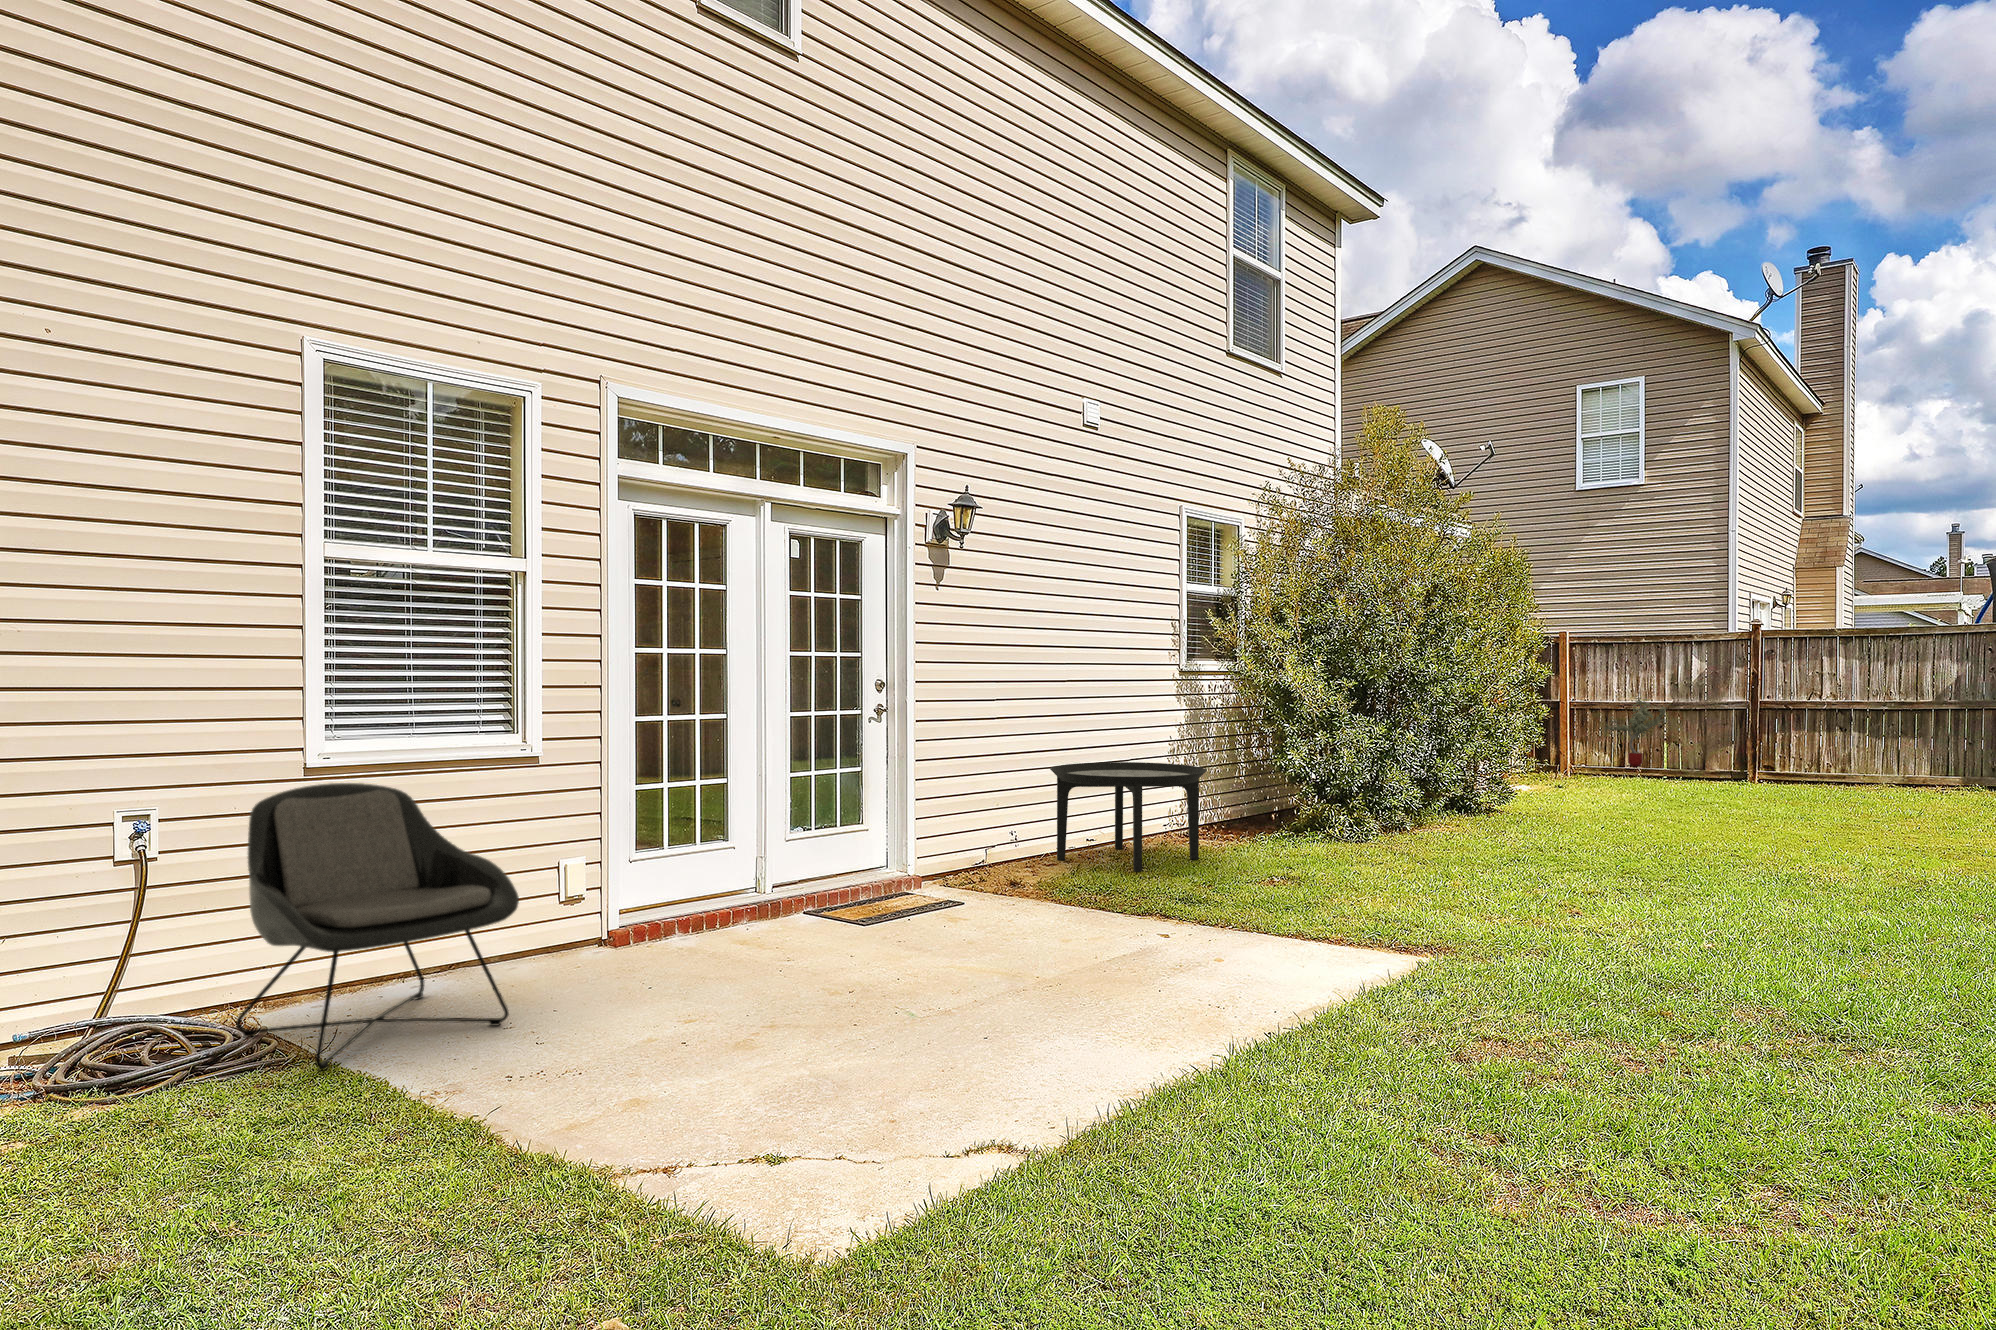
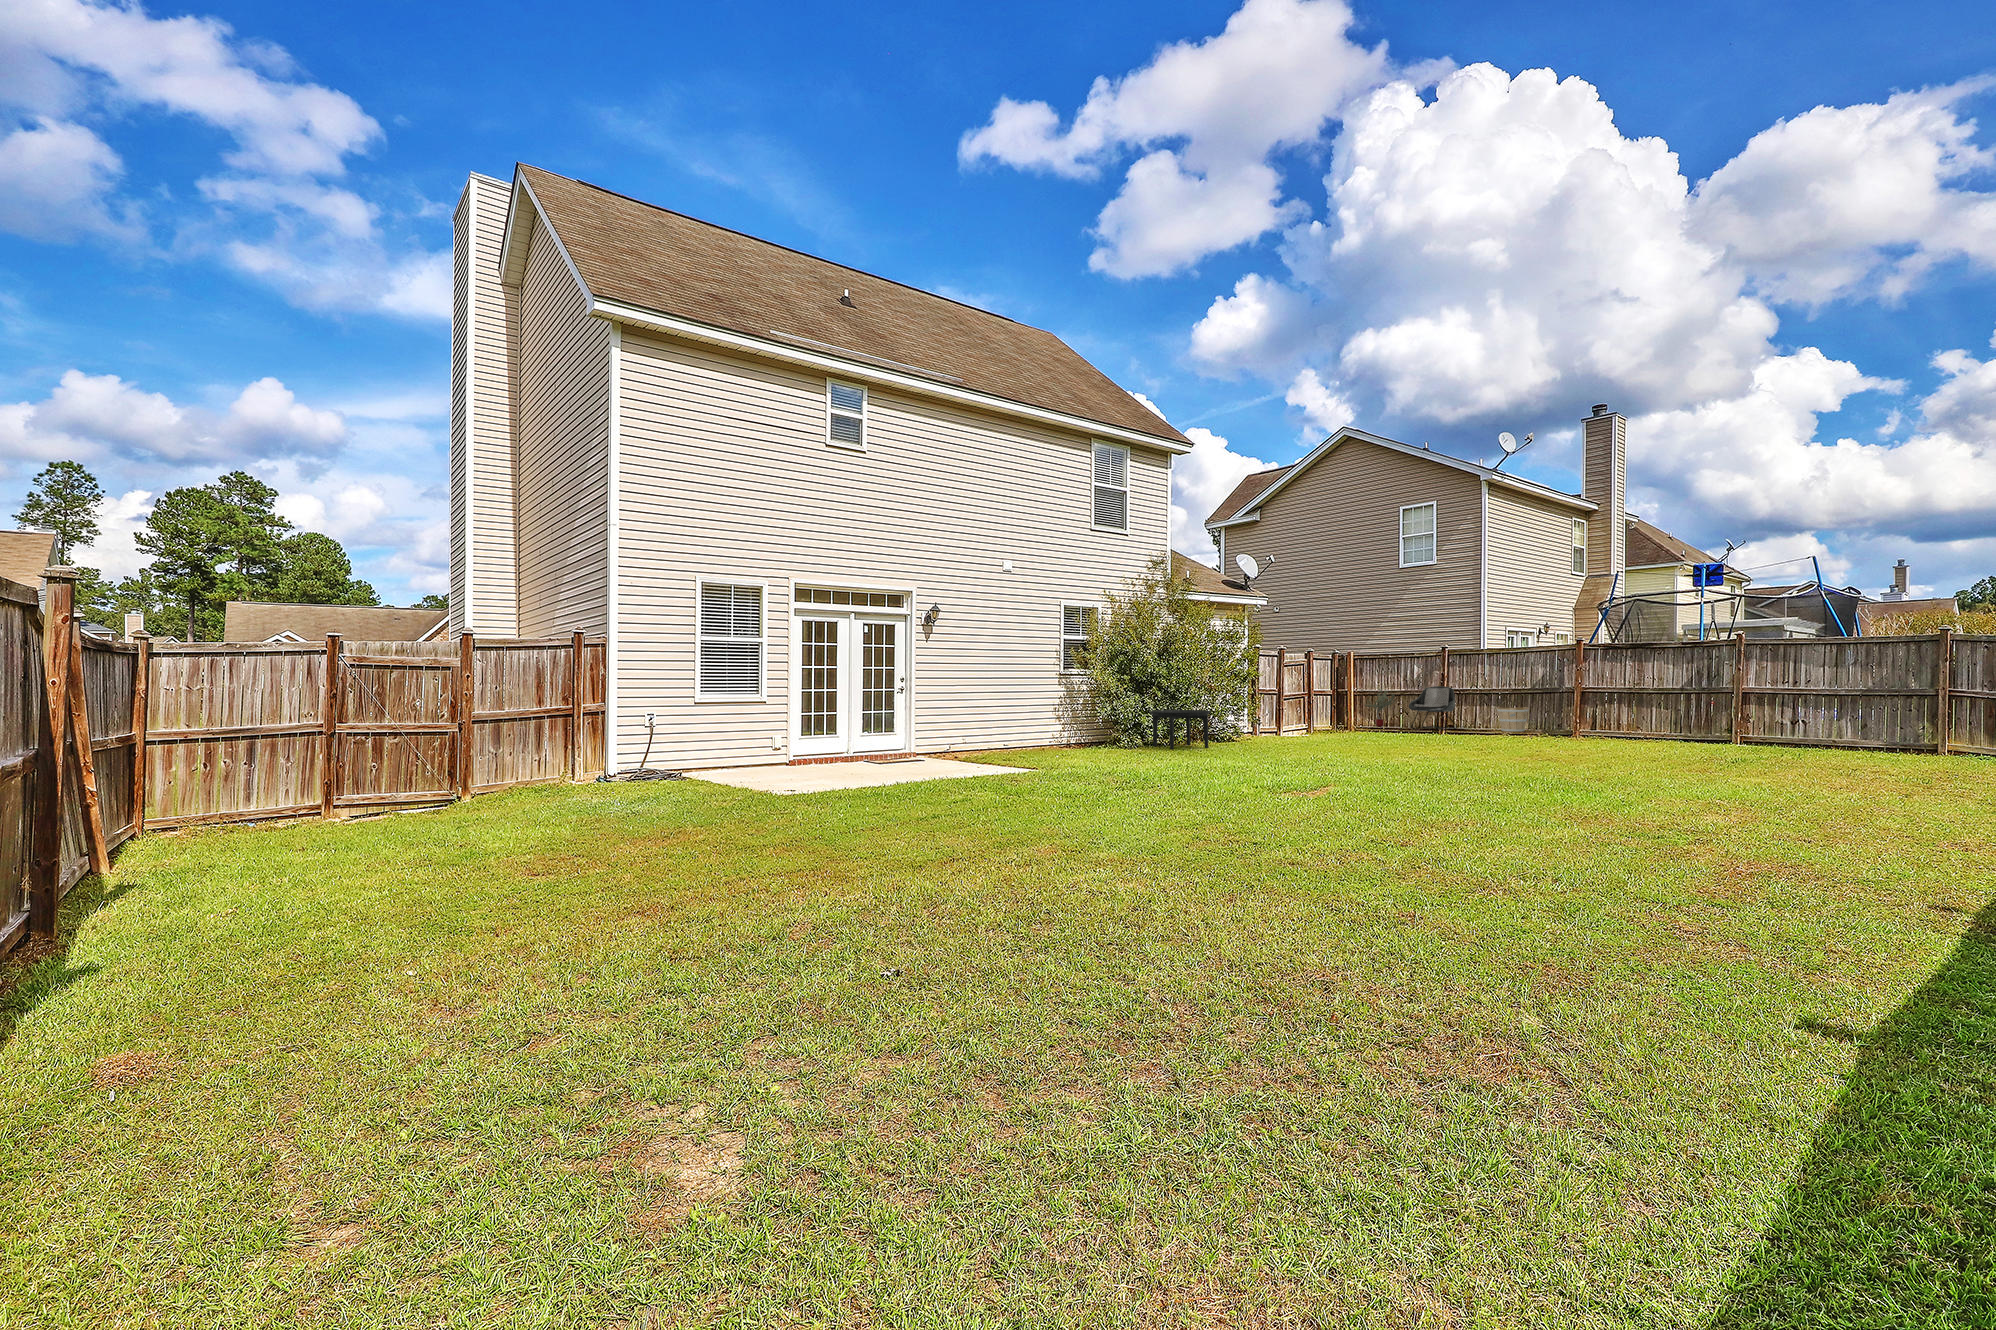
wooden bucket: none [1868,734,1932,780] -> present [1497,707,1529,732]
round table: present [1050,762,1207,871] -> present [1149,710,1211,749]
lounge chair: present [236,783,519,1071] -> present [1409,686,1457,730]

